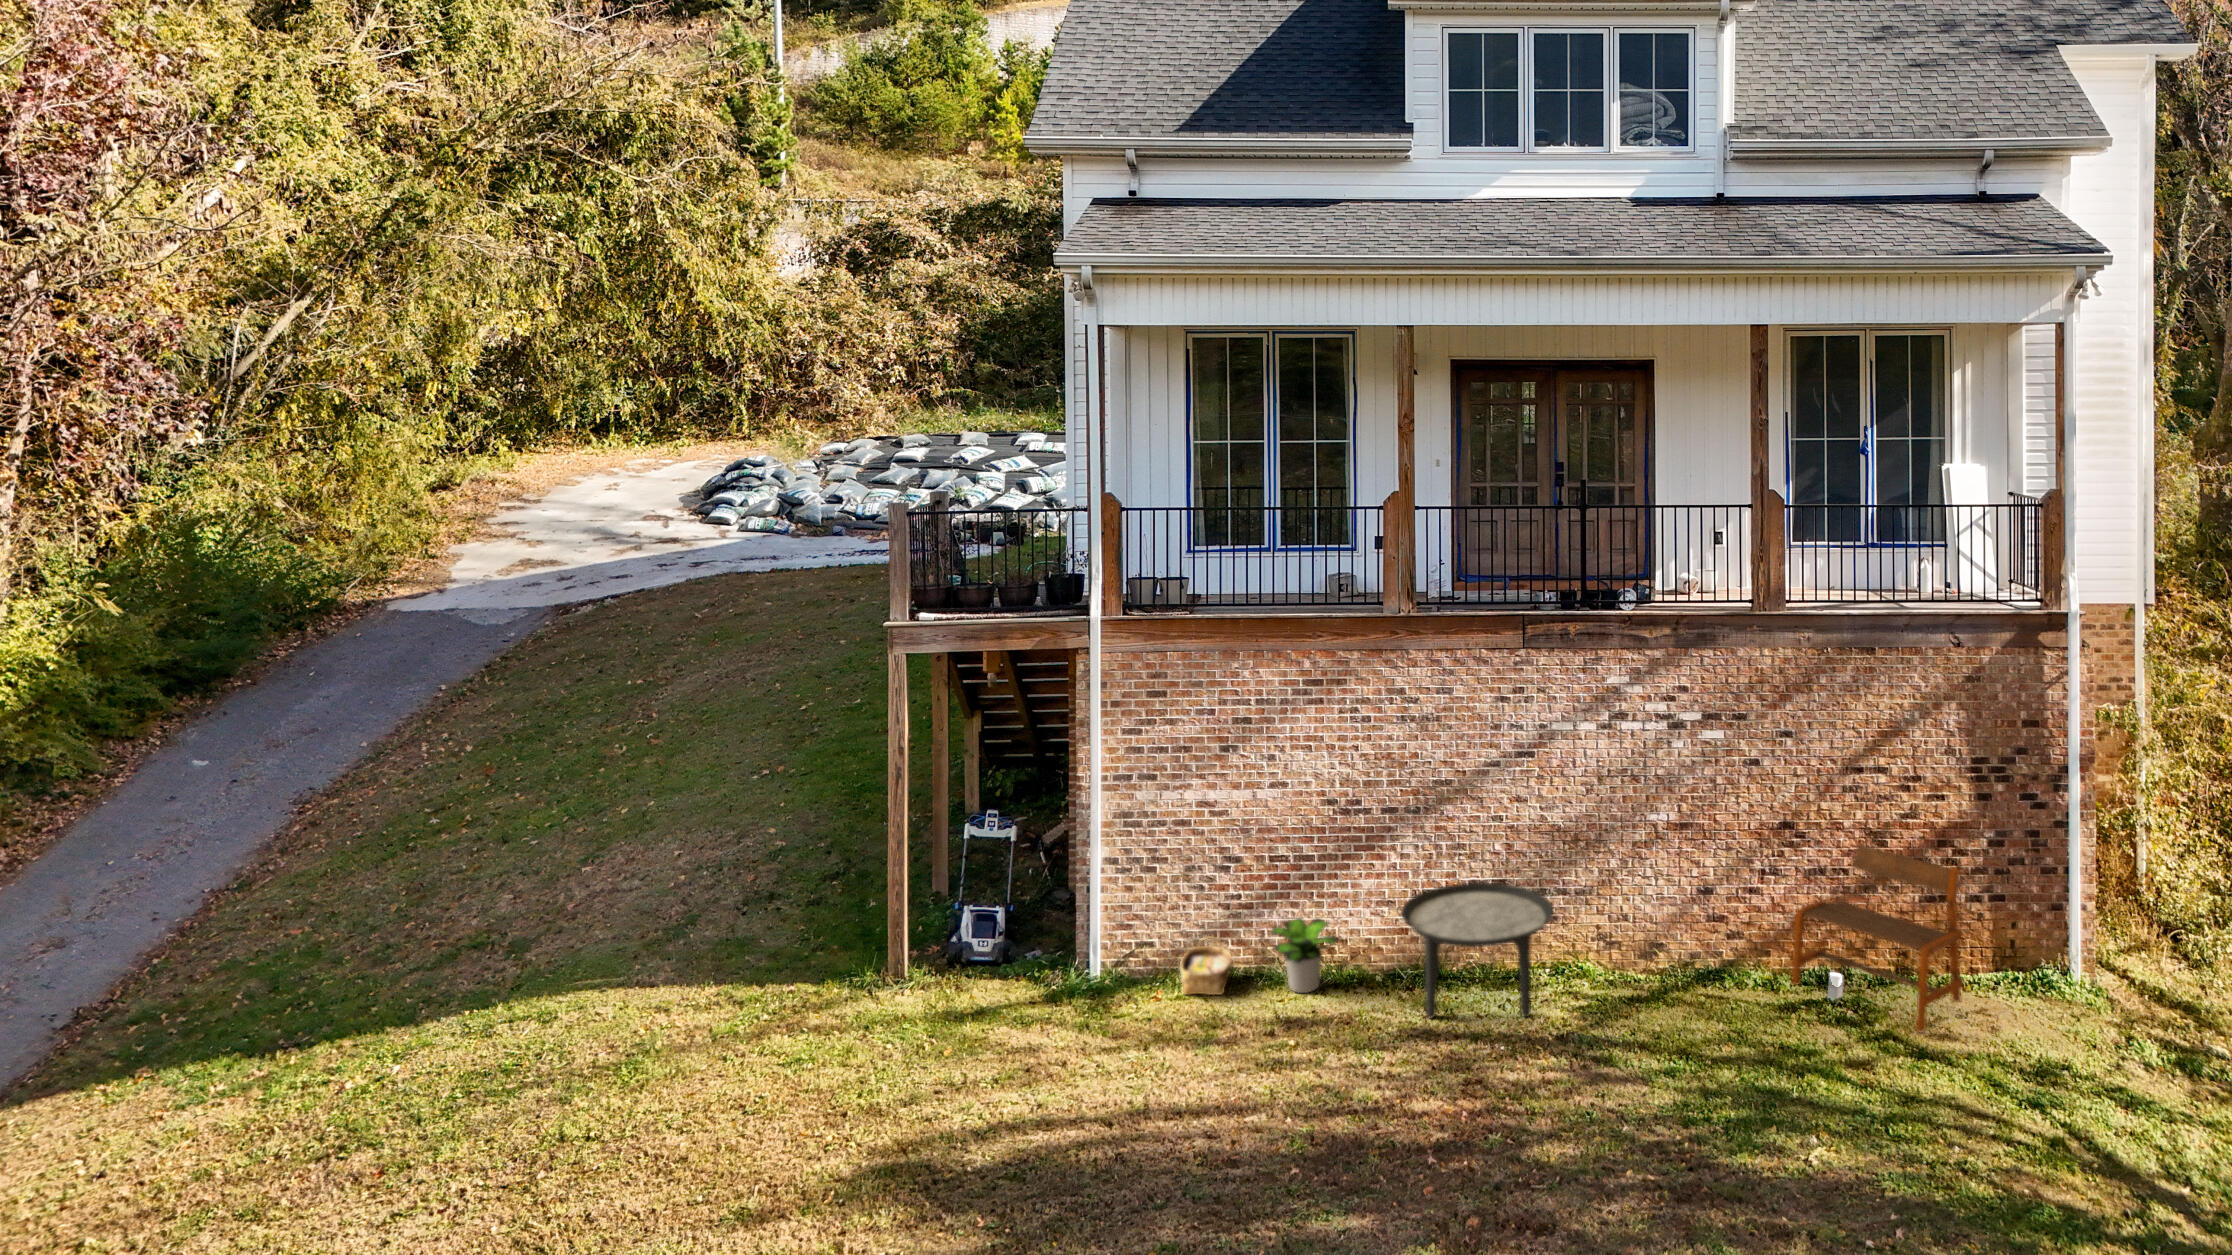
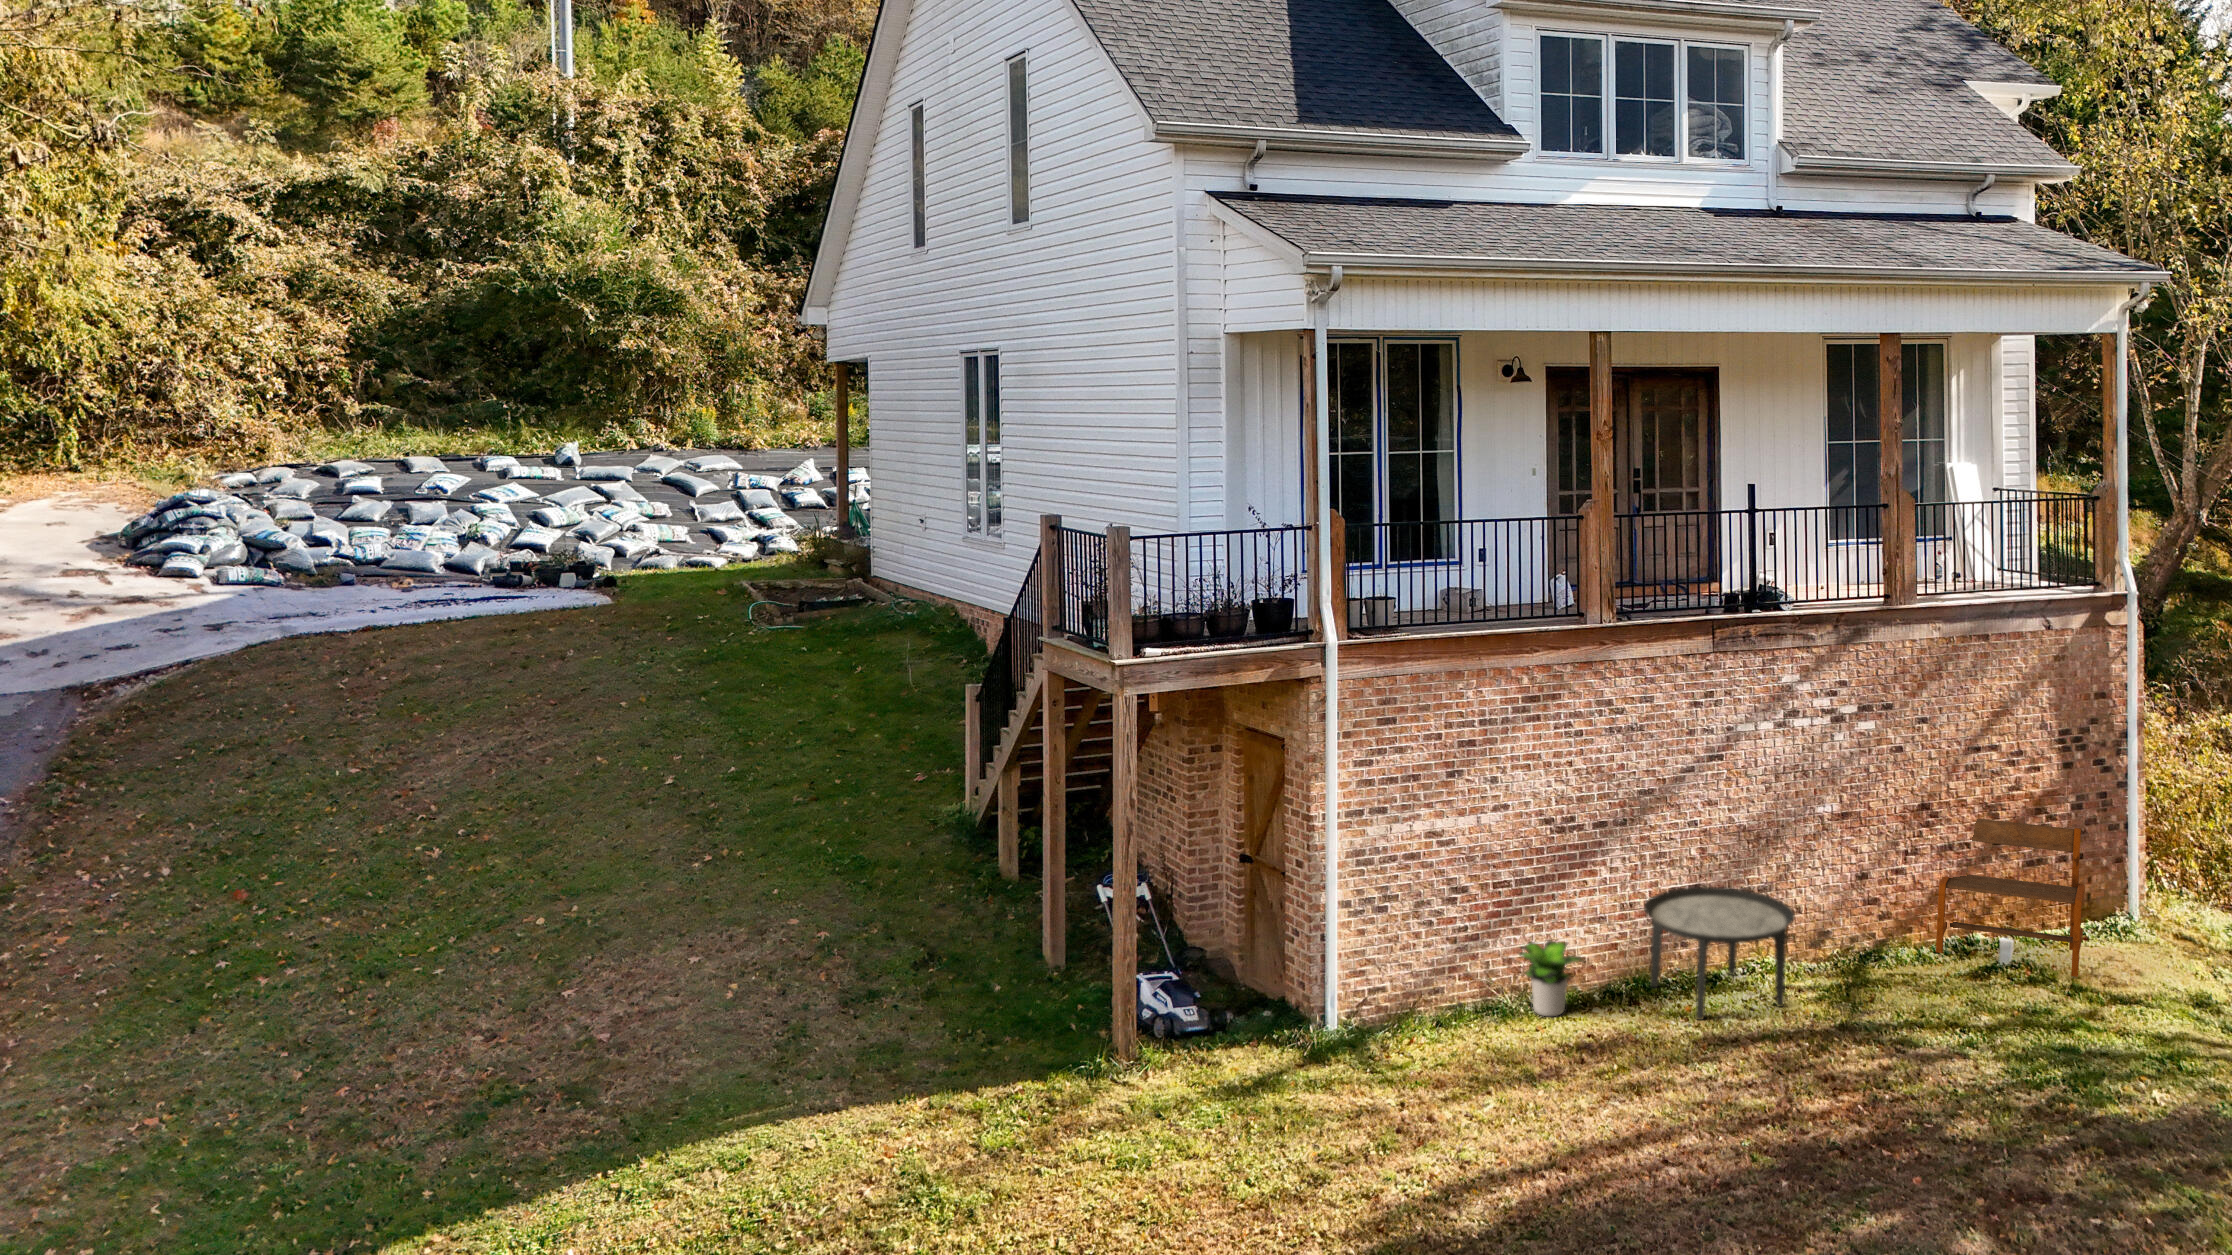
woven basket: present [1180,938,1232,995] -> none [1427,972,1484,1033]

